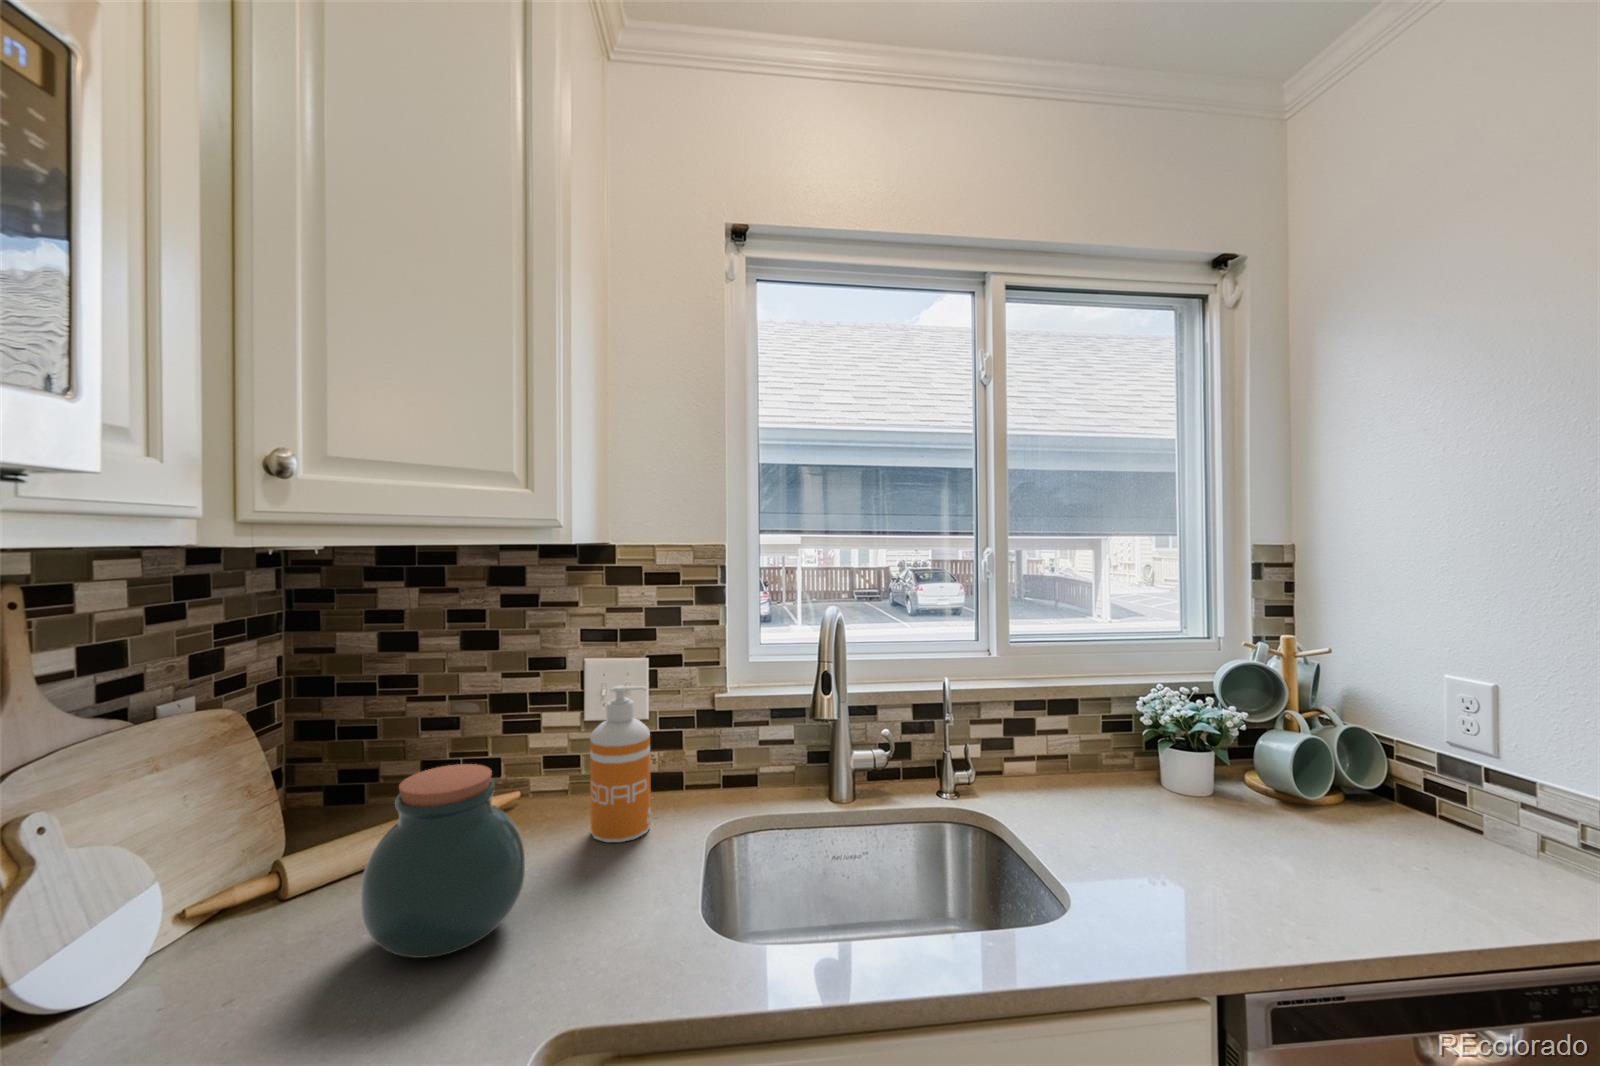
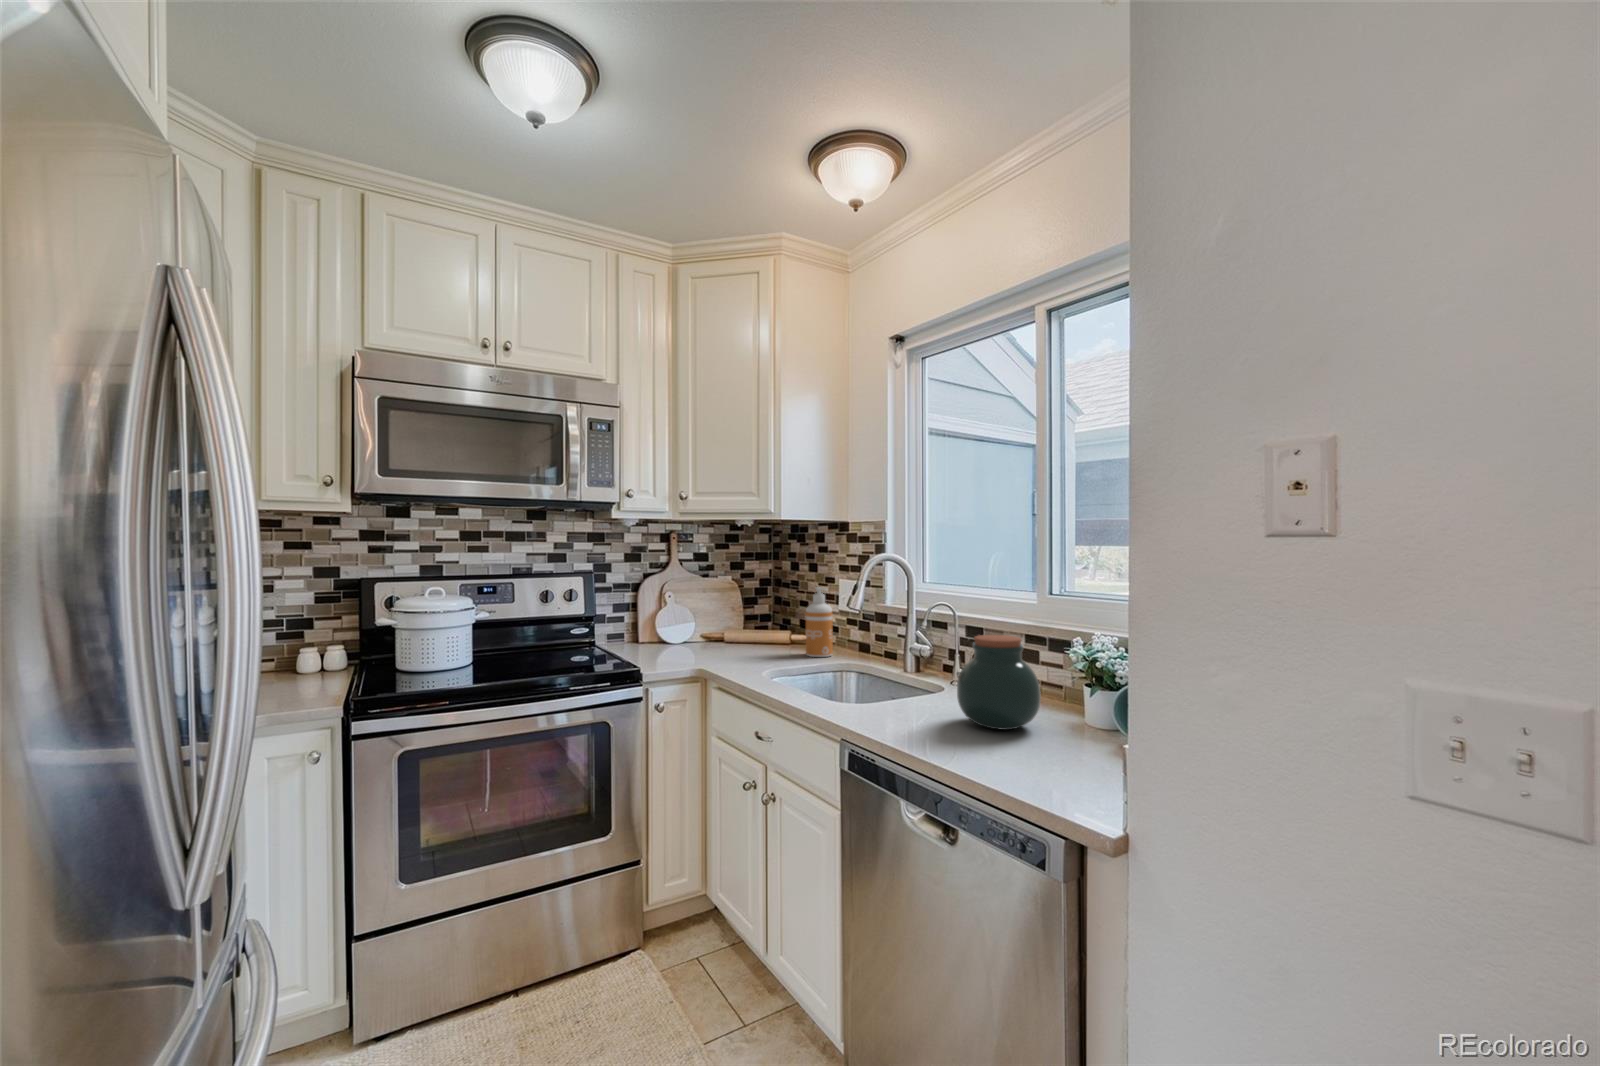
jar: present [361,764,525,958] -> present [957,635,1041,730]

